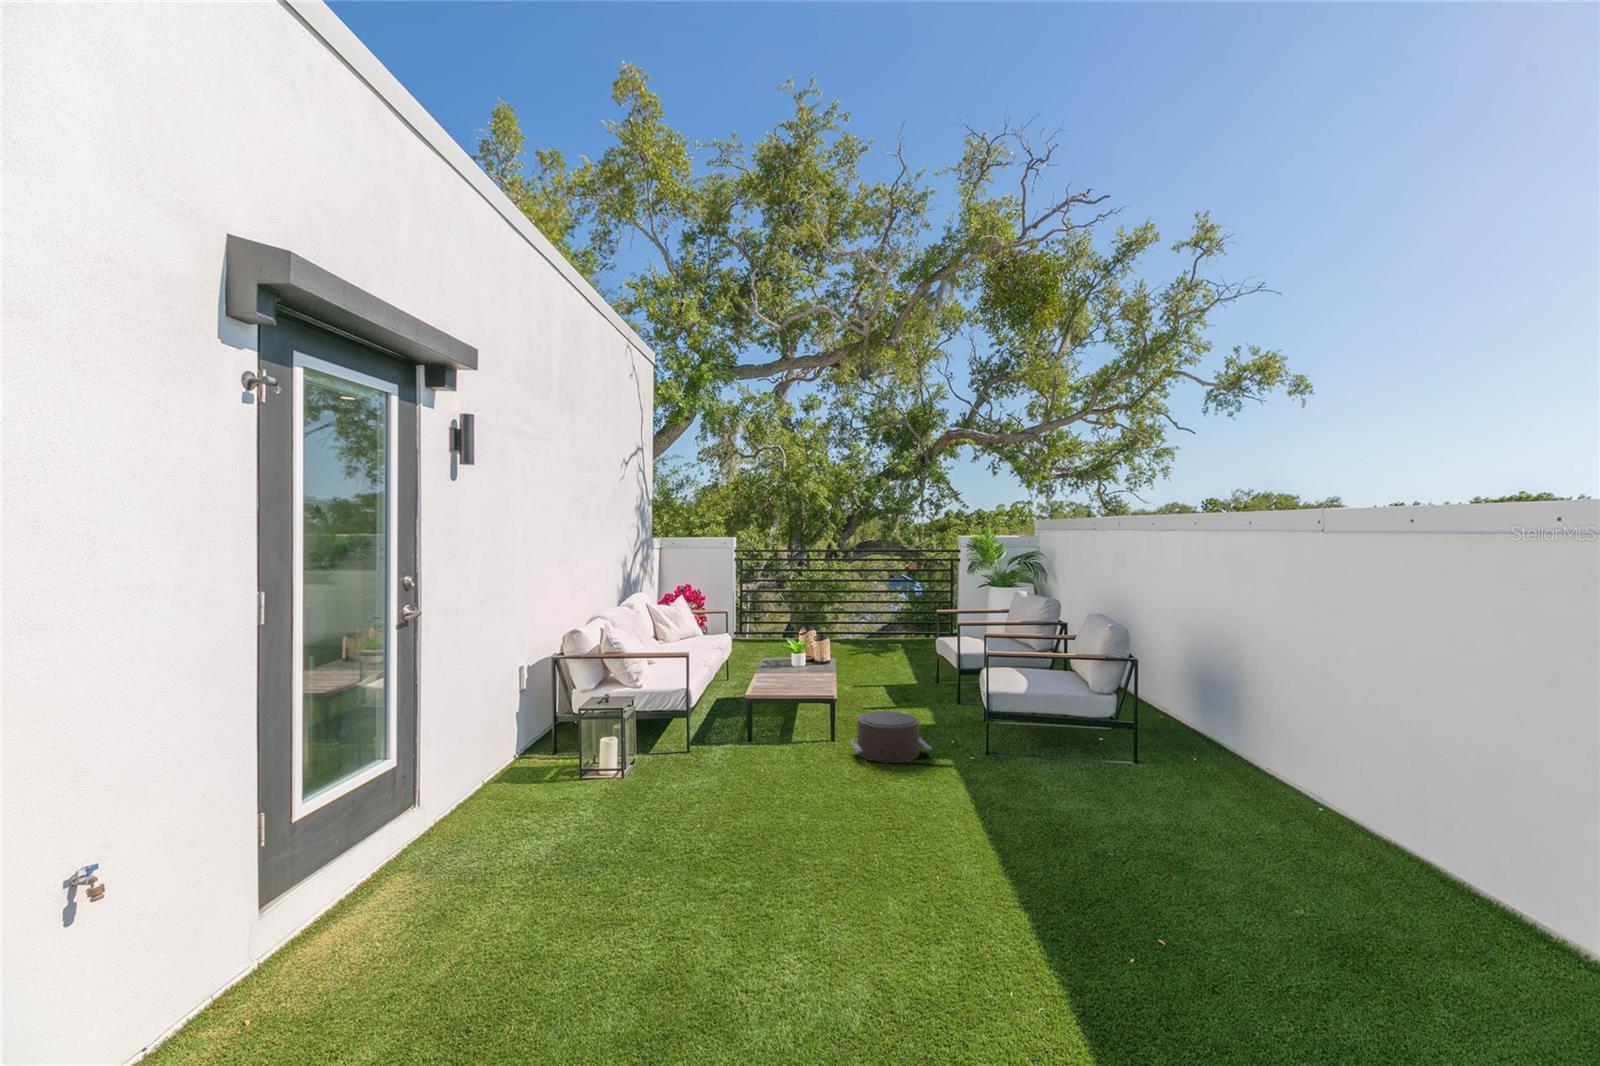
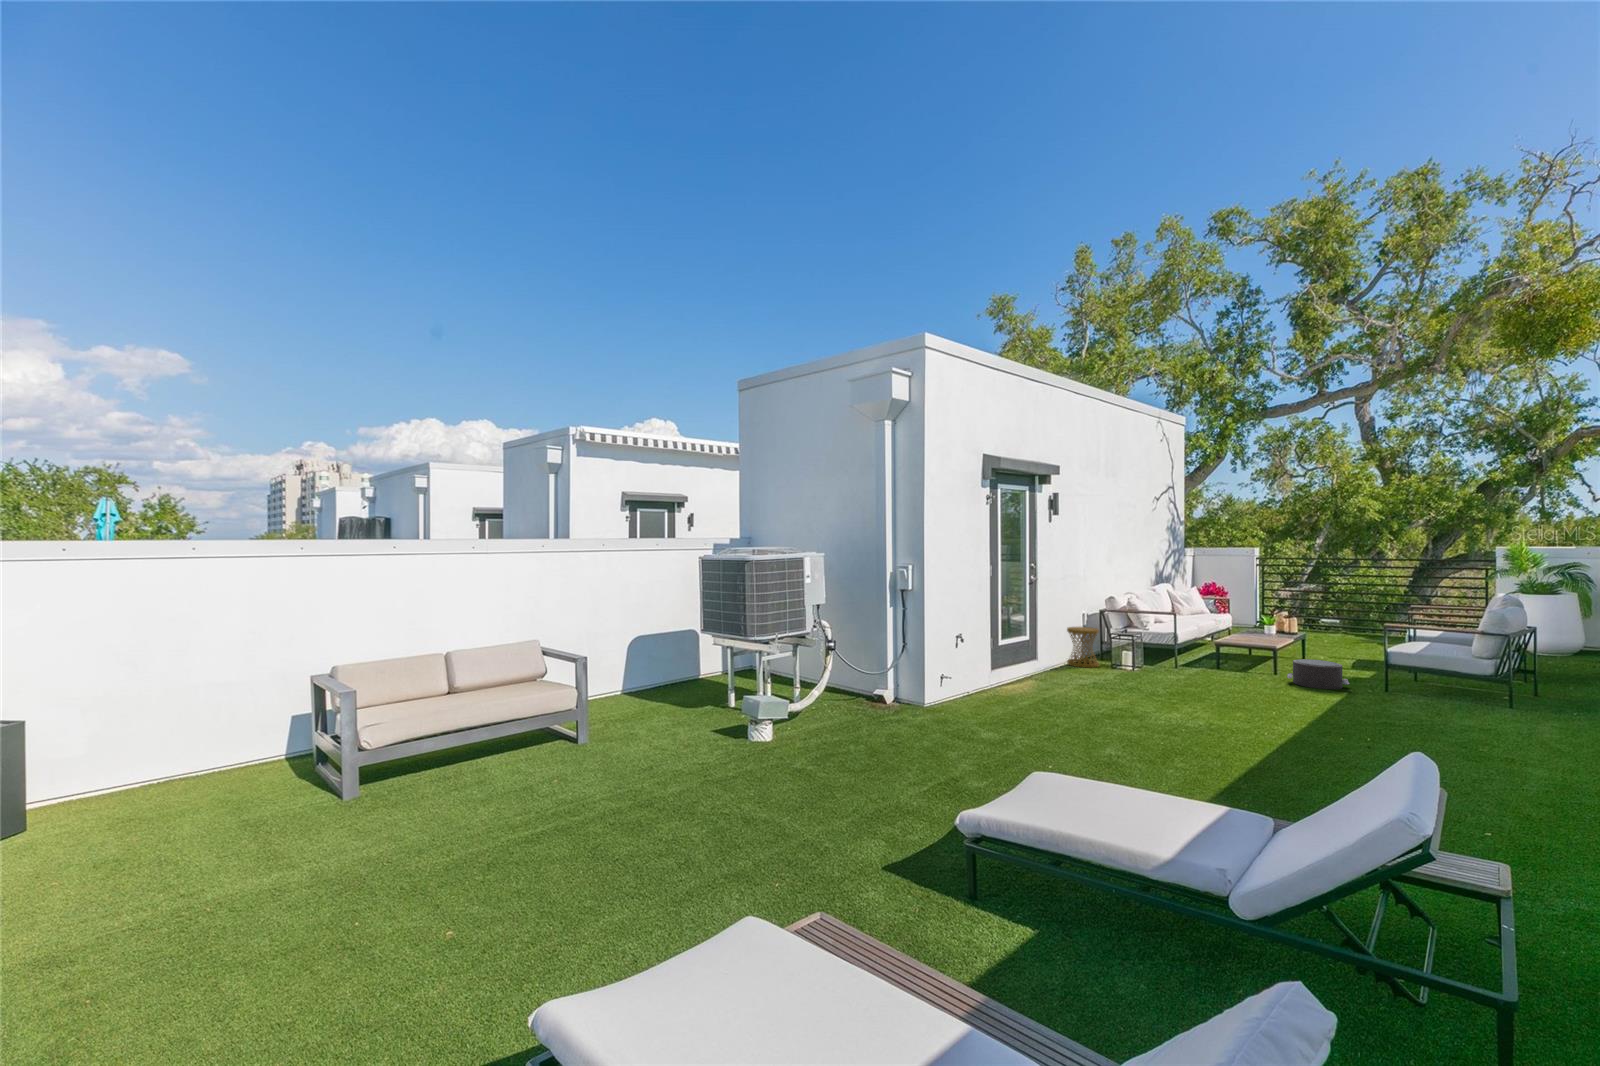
side table: none [490,702,556,796] -> present [1067,627,1099,668]

